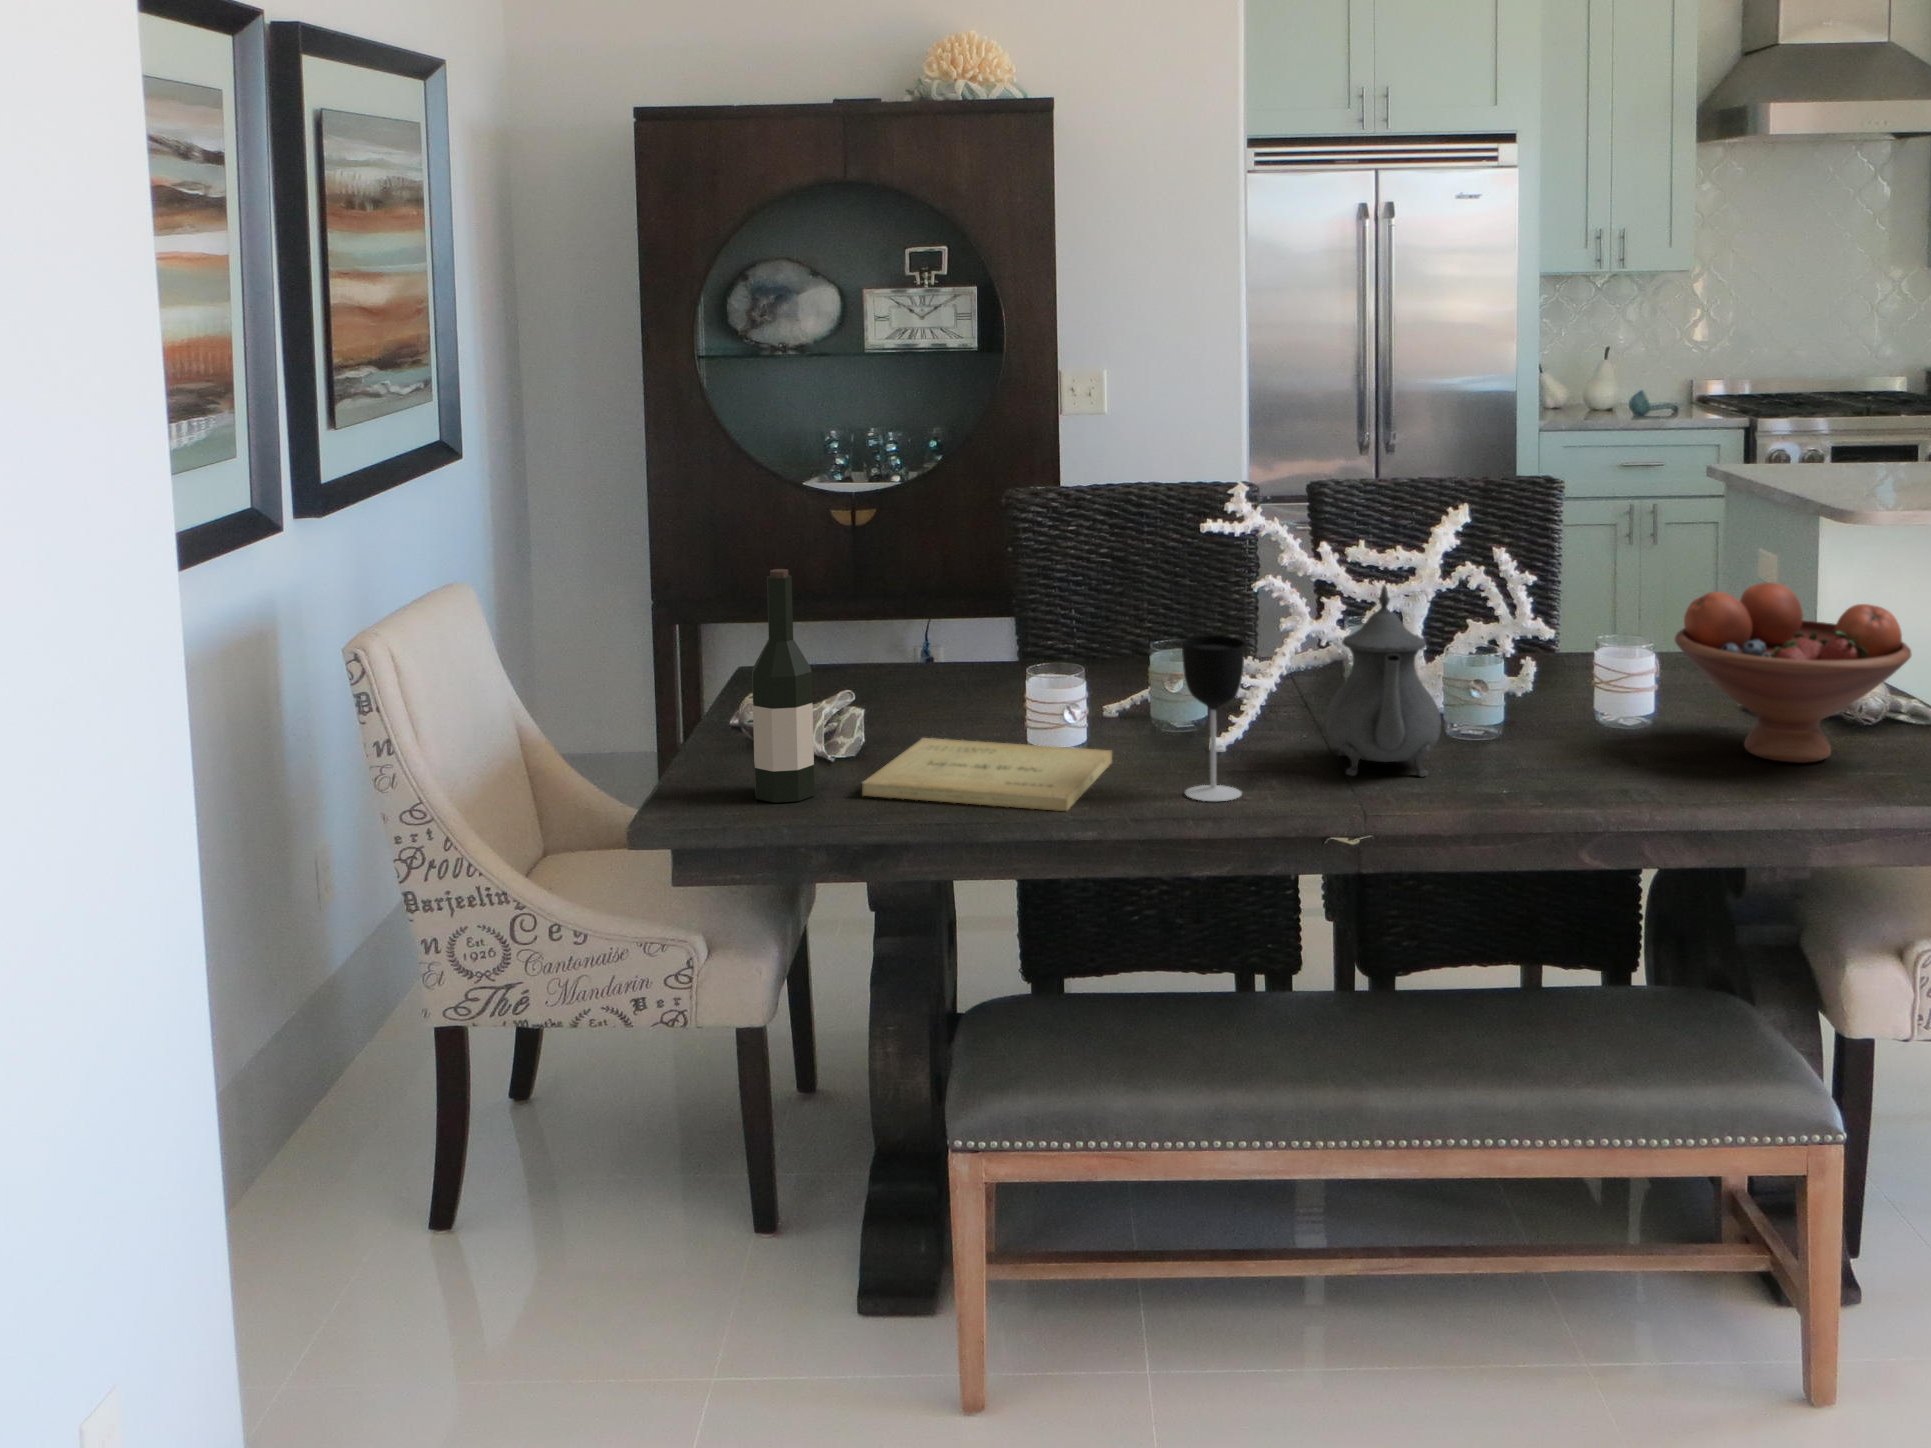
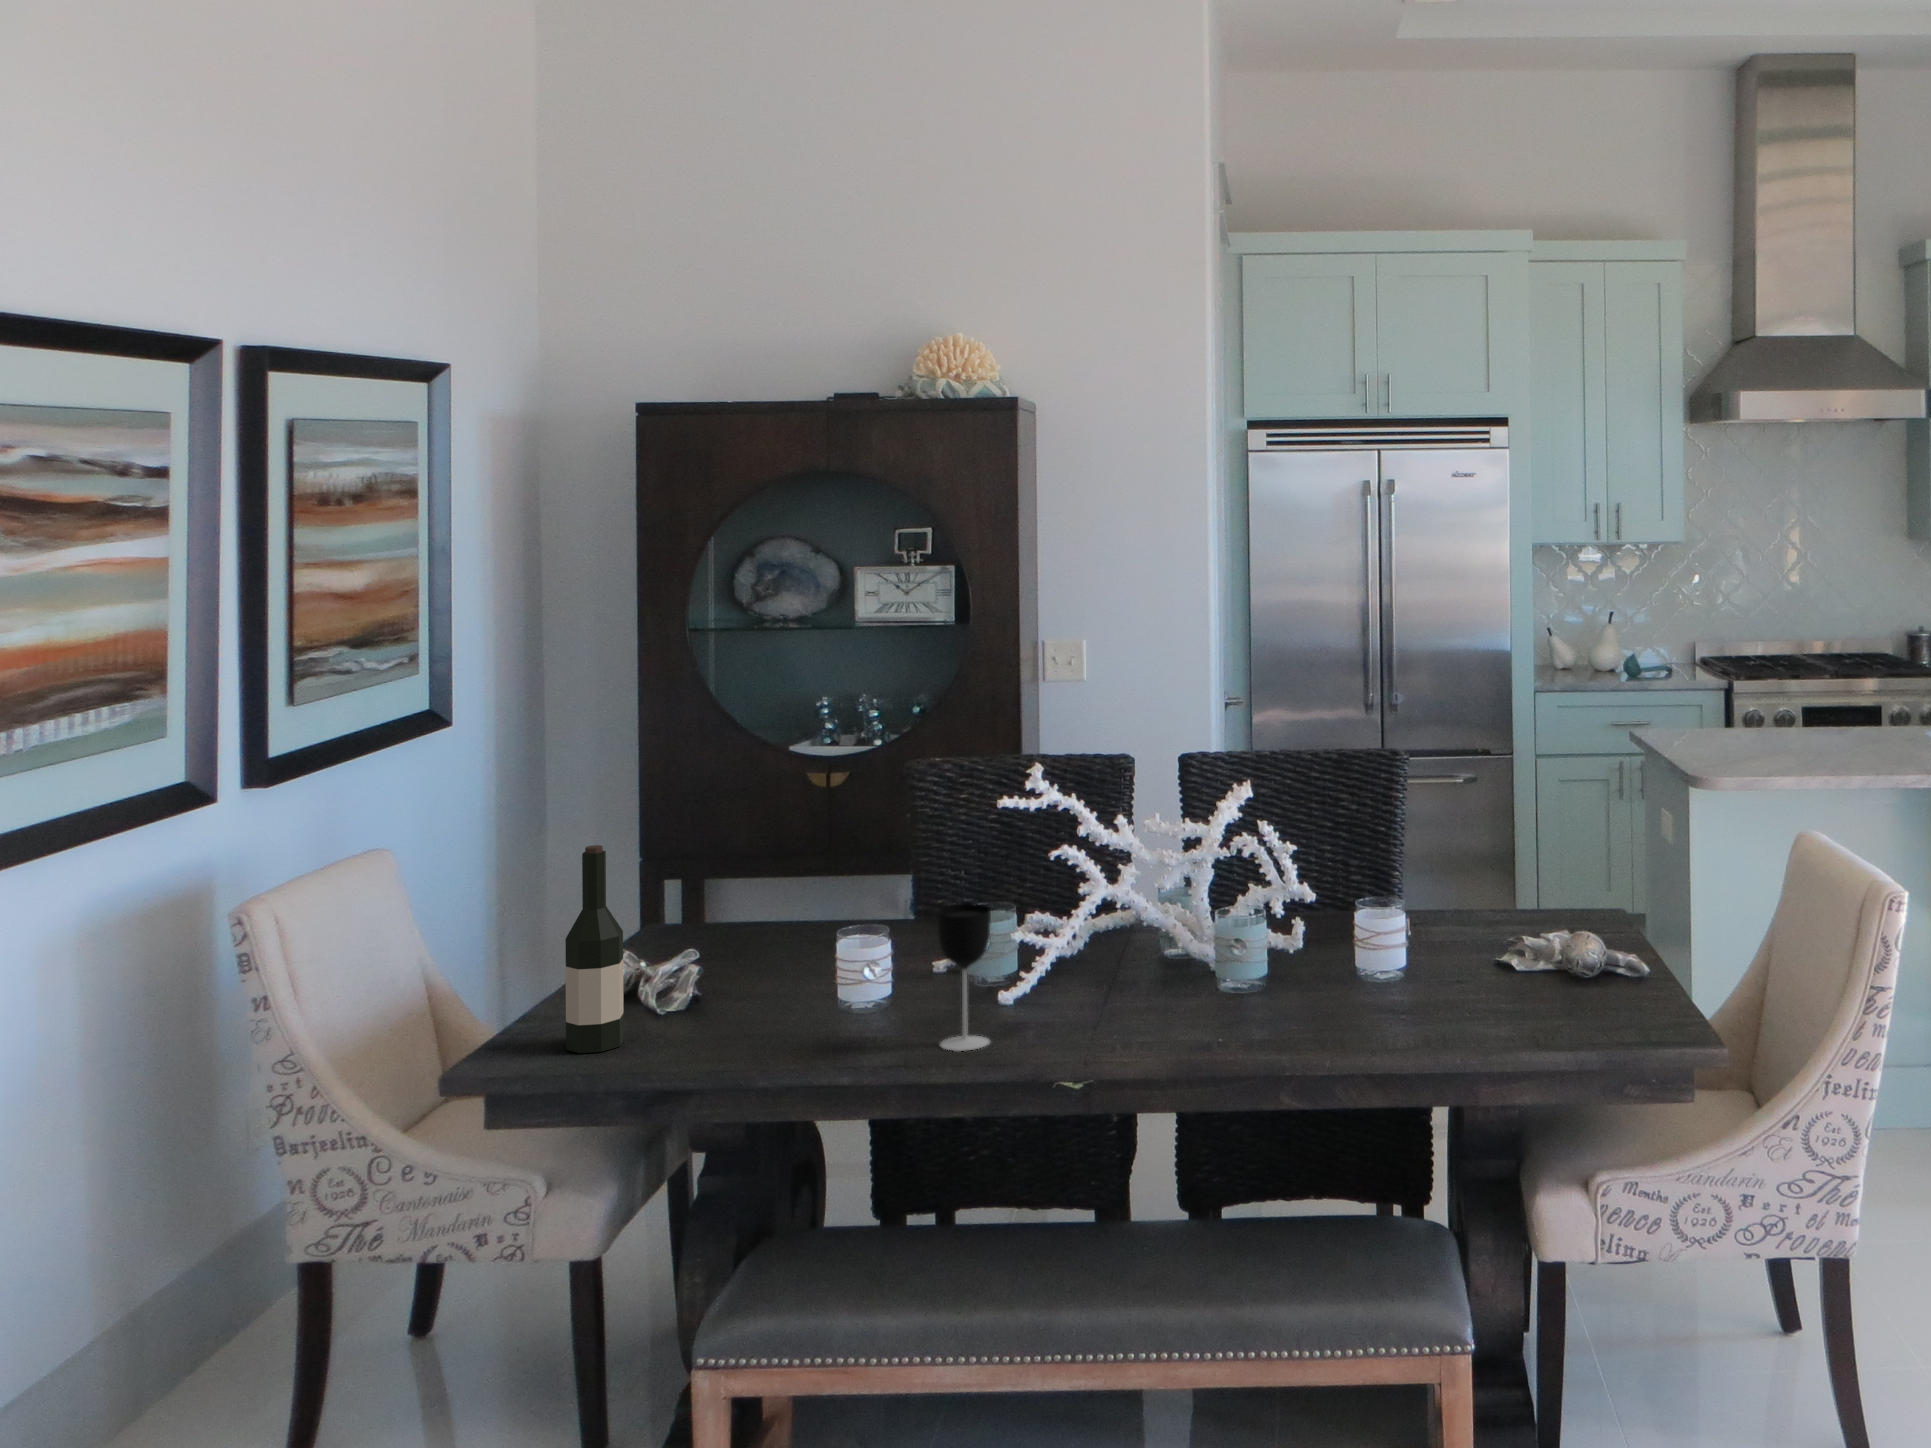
fruit bowl: present [1675,583,1911,763] -> none [1393,852,1583,1013]
teapot: present [1326,585,1441,777] -> none [1084,857,1183,1027]
book: present [861,738,1112,811] -> none [660,992,904,1060]

